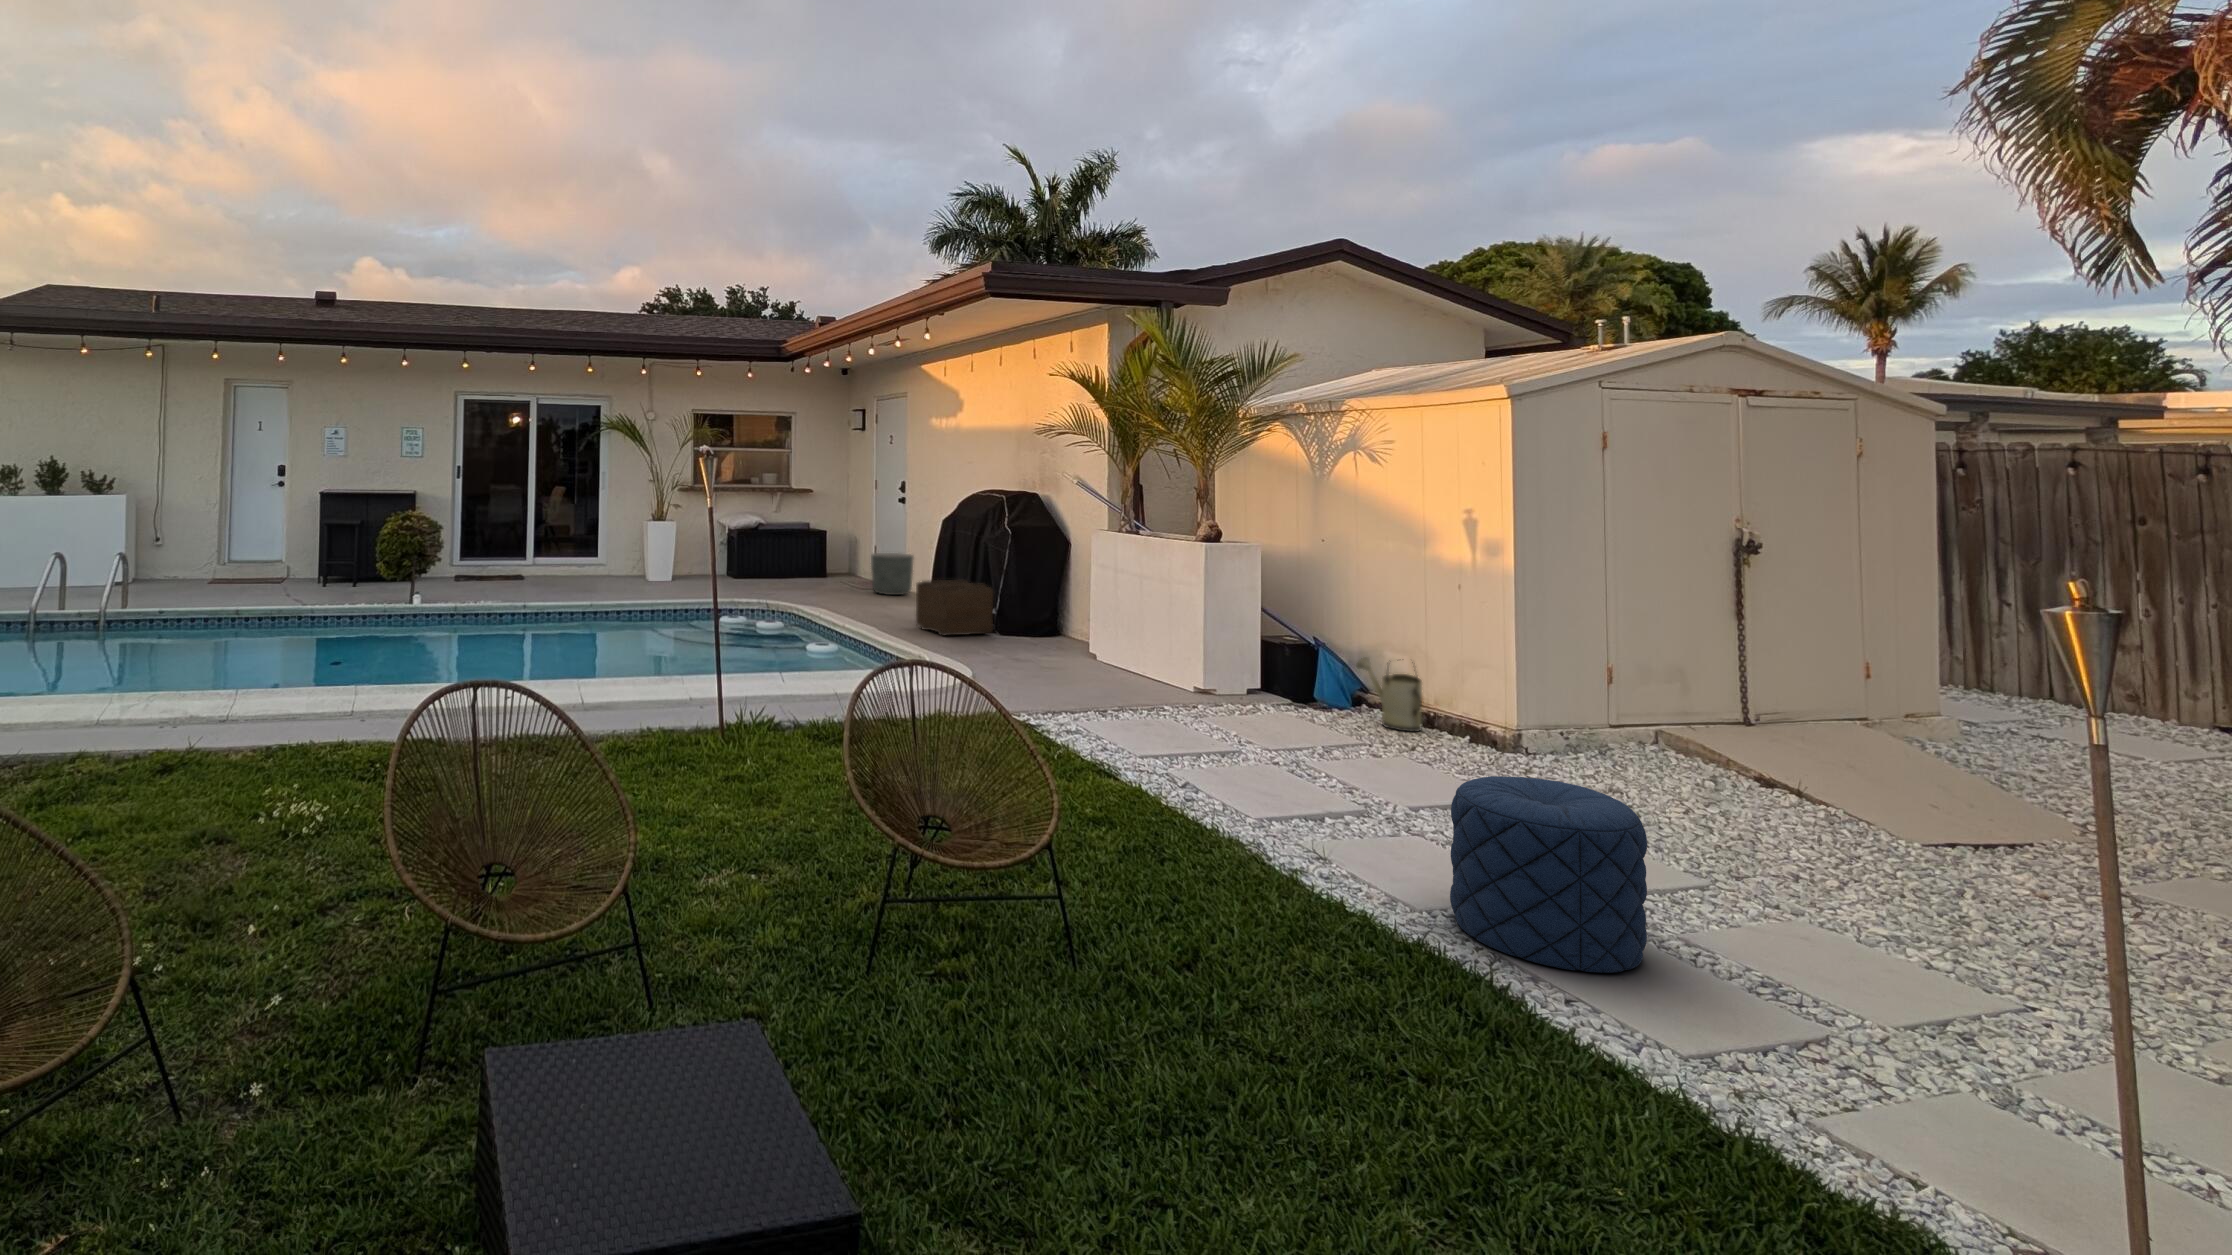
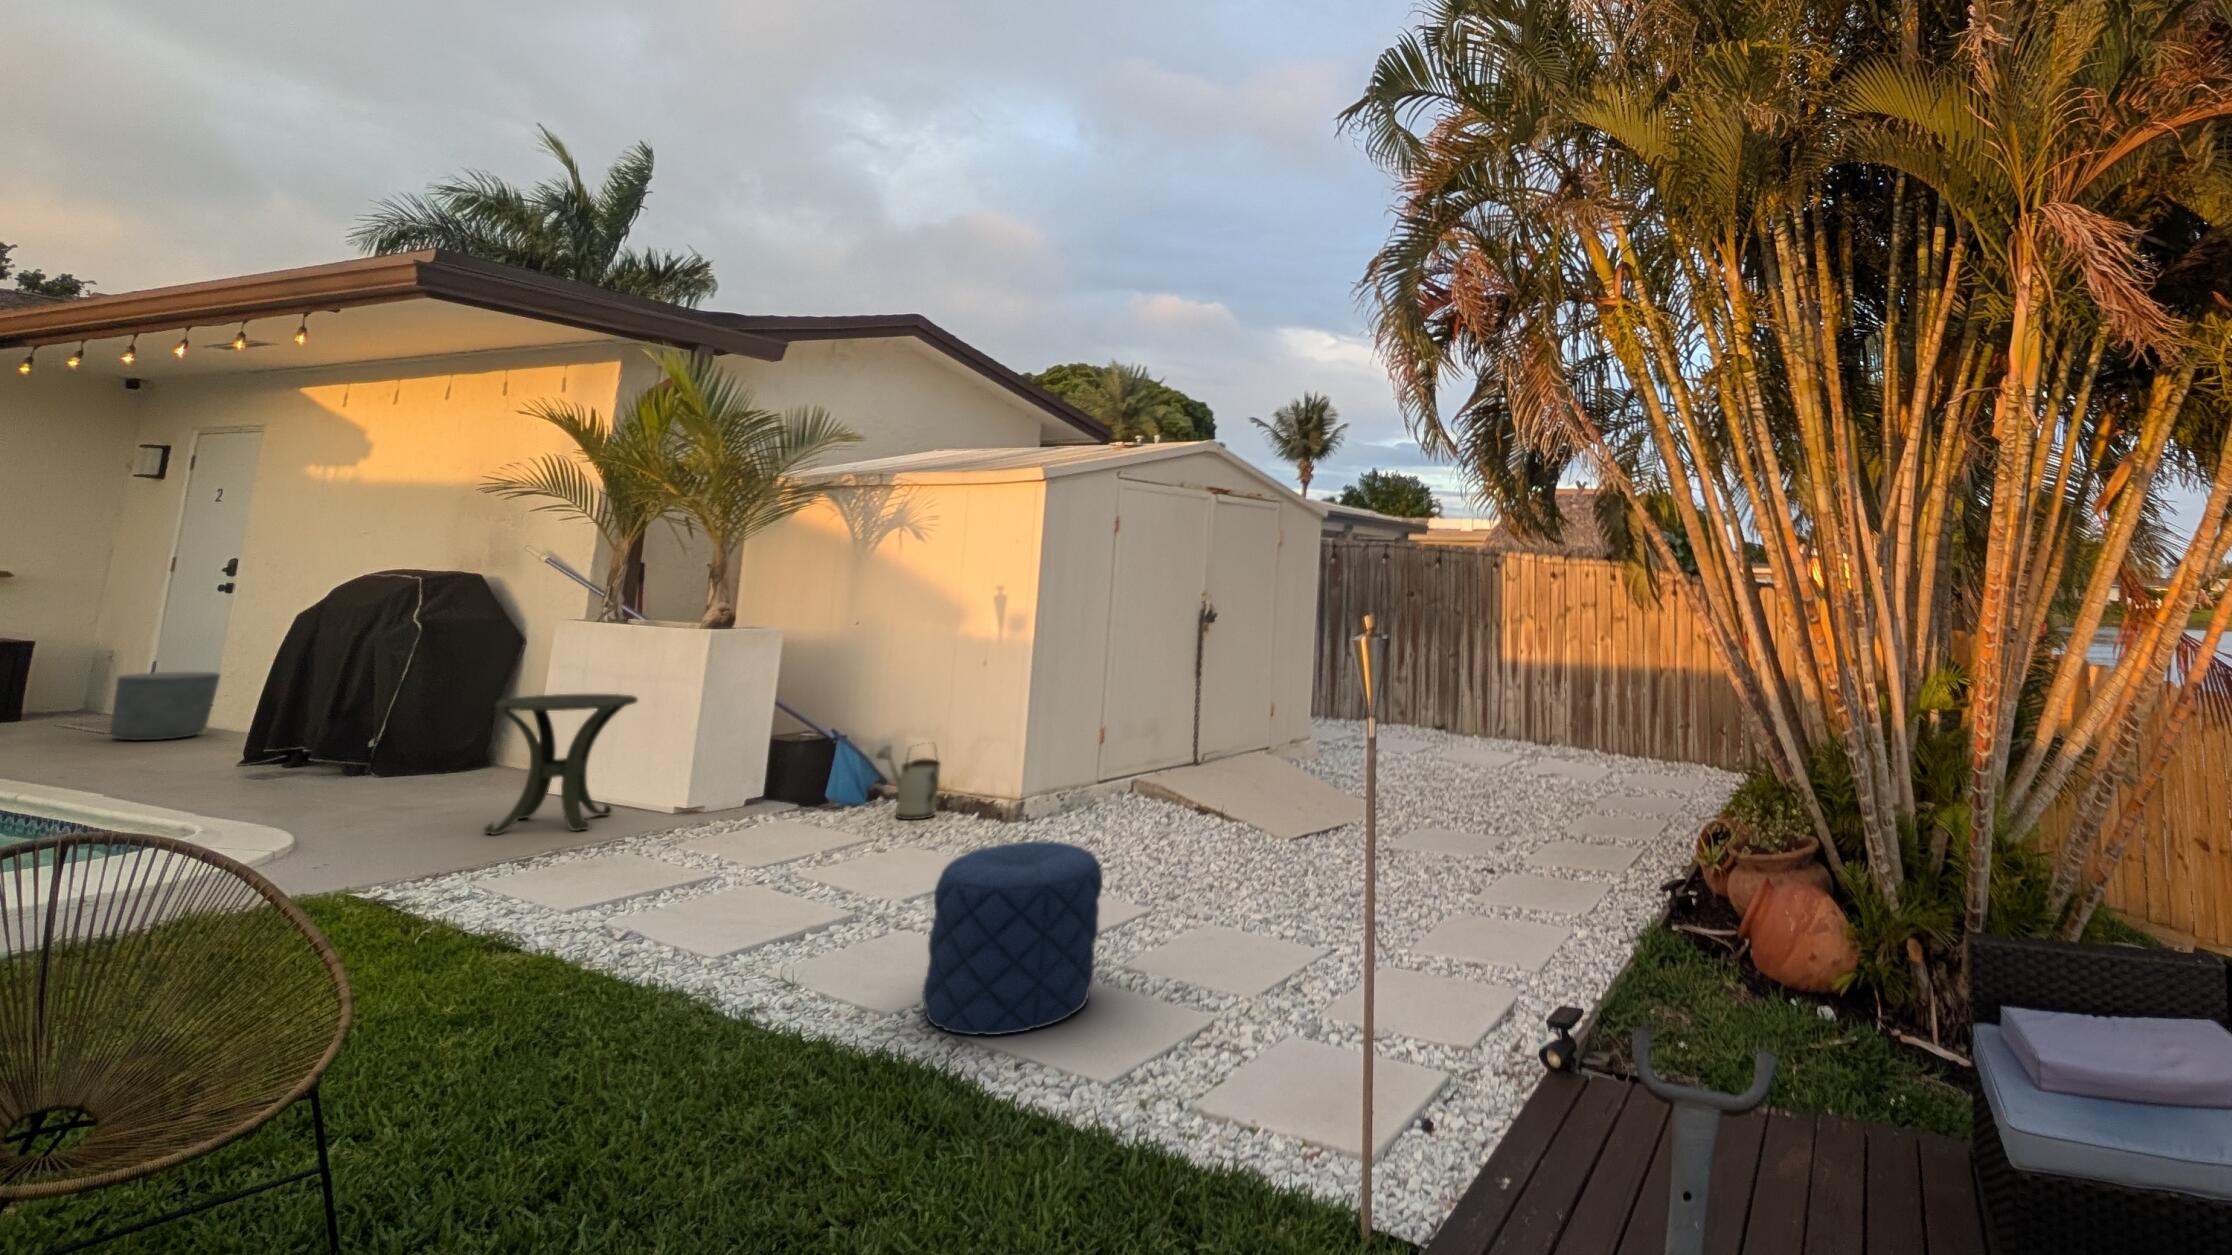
wooden crate: present [916,580,993,636] -> none [193,703,370,794]
side table: none [1067,587,1157,693] -> present [484,694,638,835]

